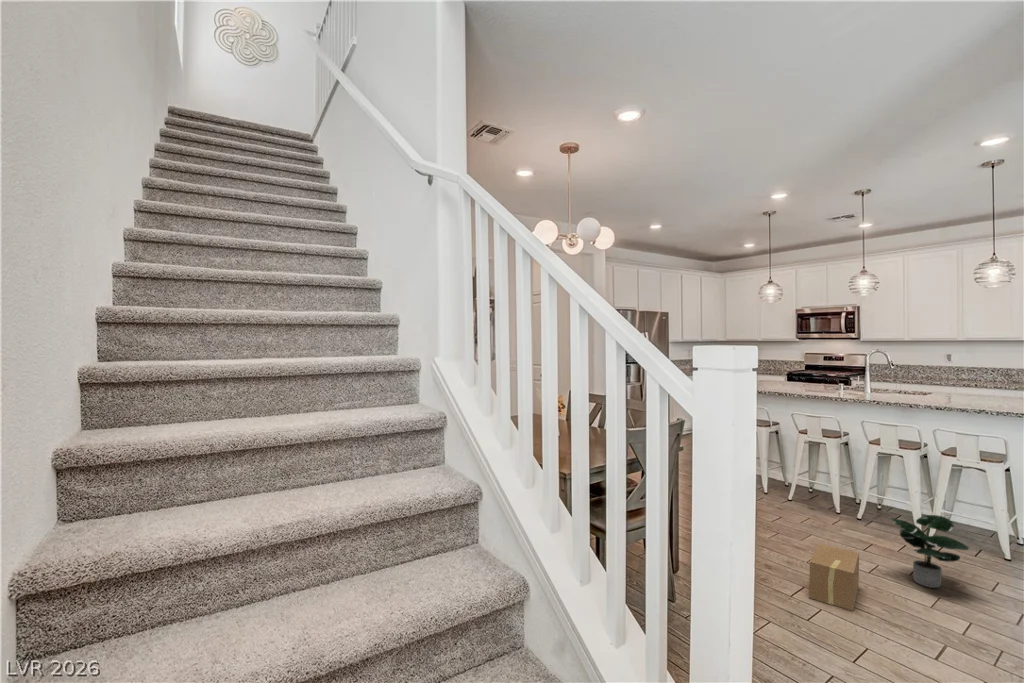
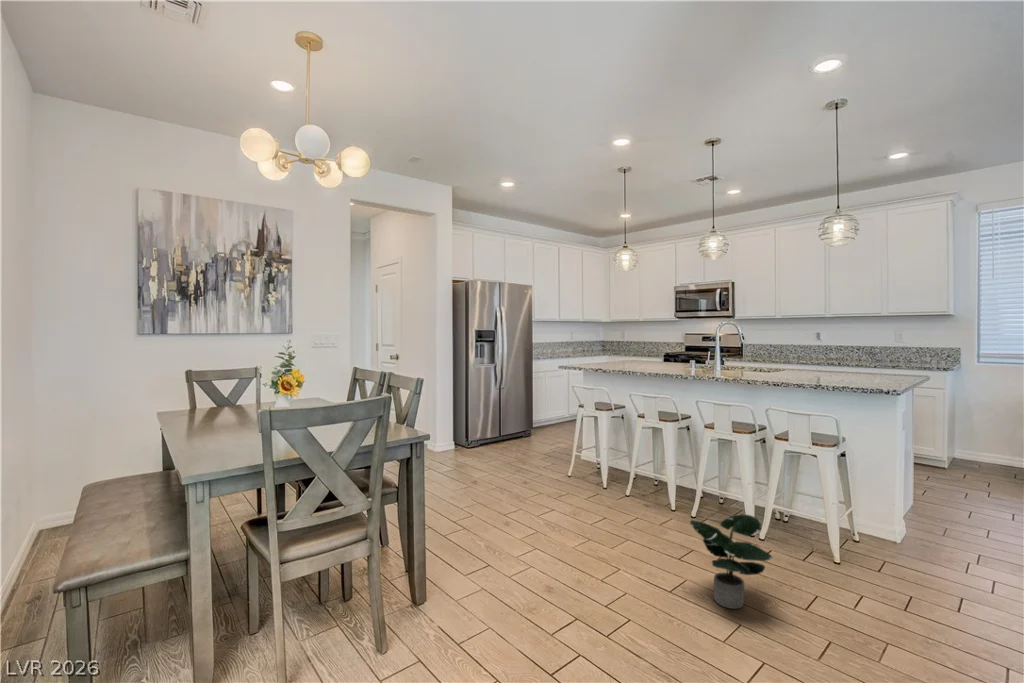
cardboard box: present [809,544,859,611] -> none [567,557,642,653]

